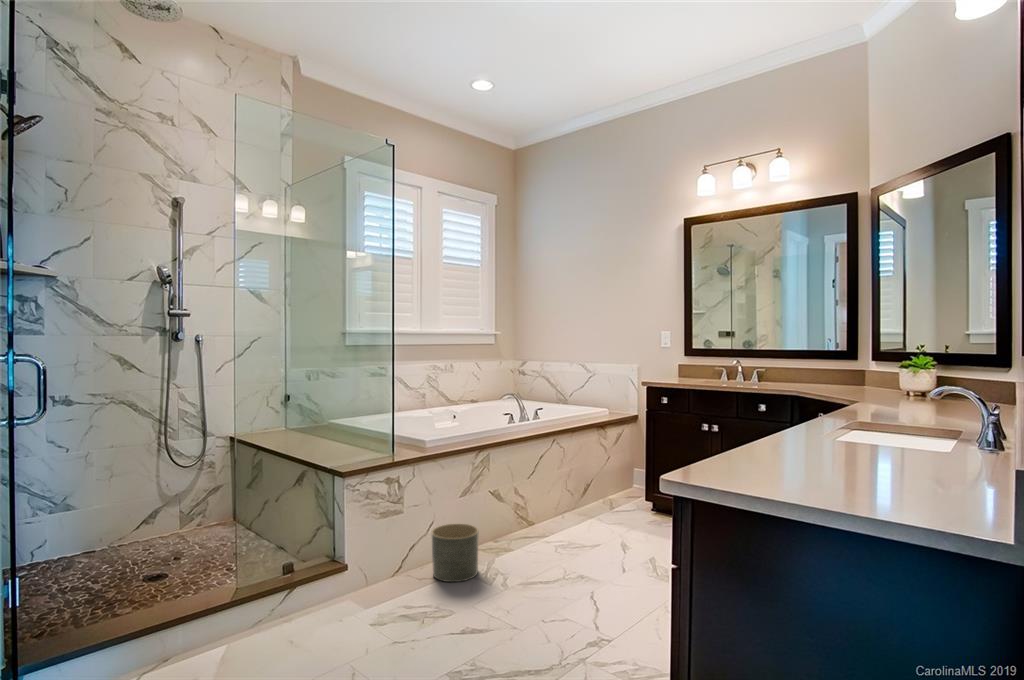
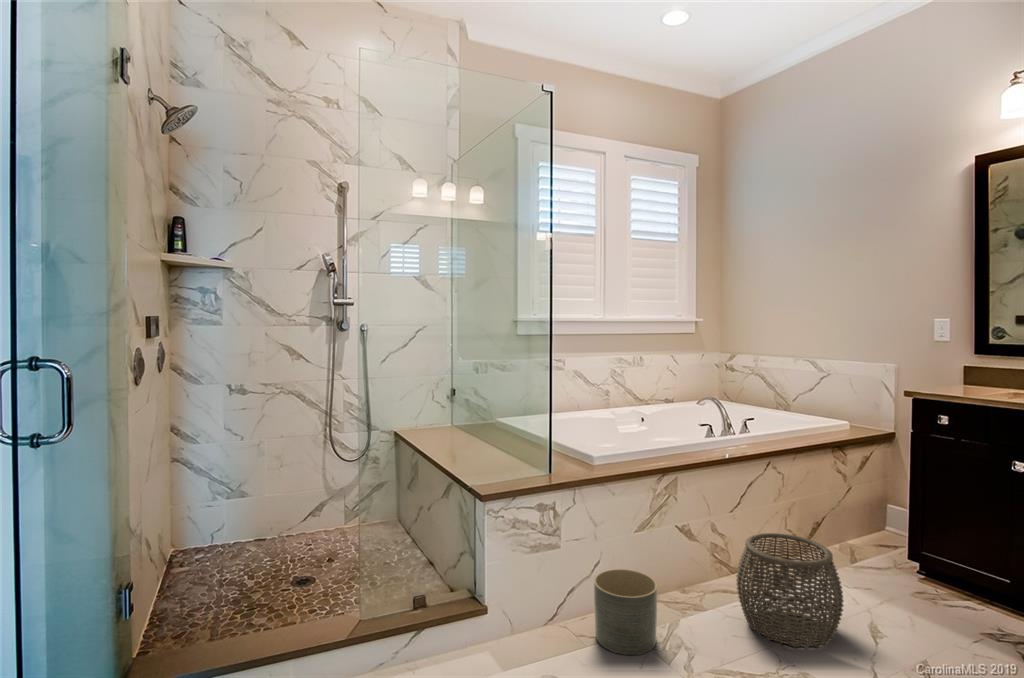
woven basket: none [532,487,600,560] -> present [736,533,844,648]

